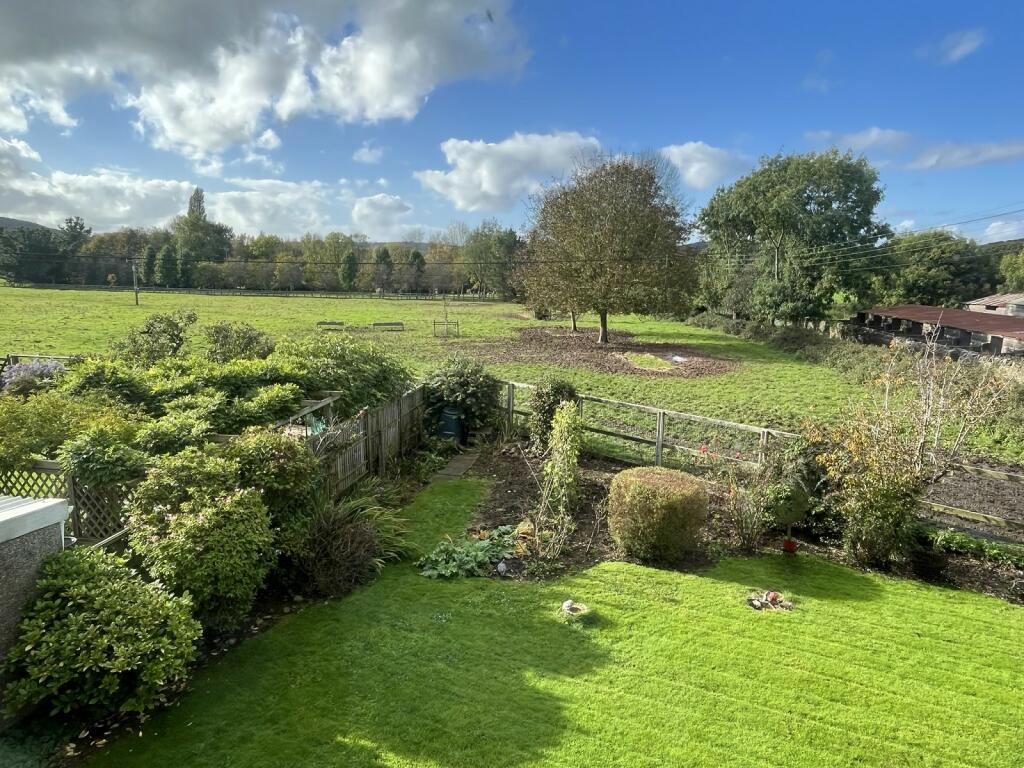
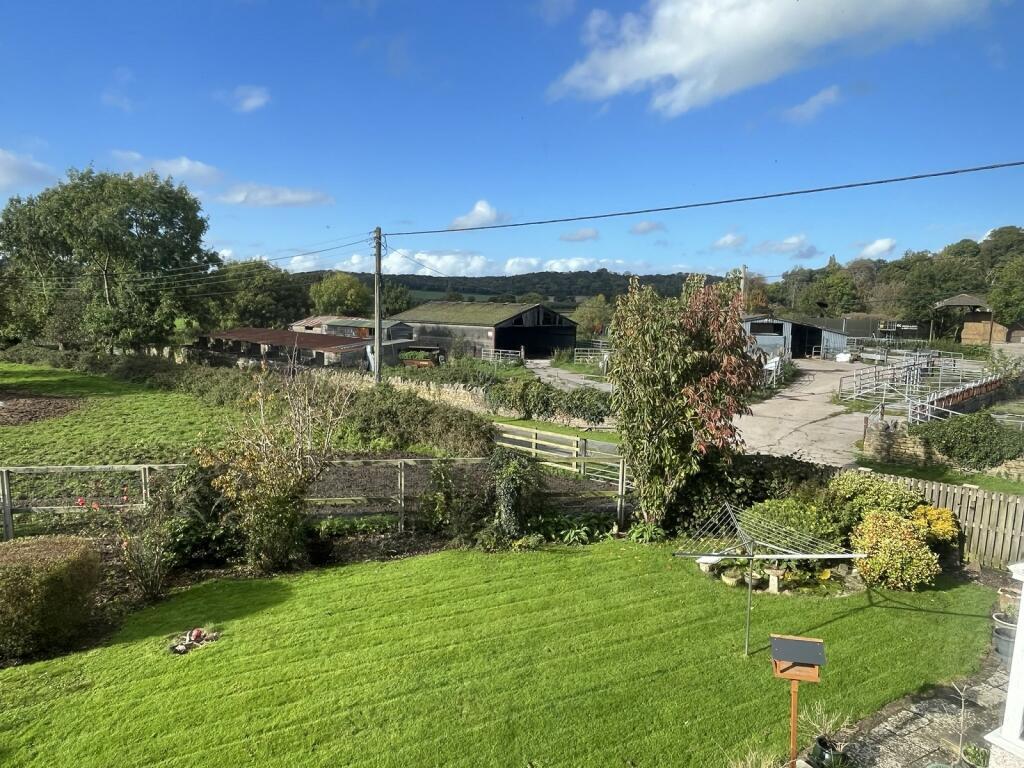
potted tree: present [770,485,812,552] -> none [171,513,215,587]

